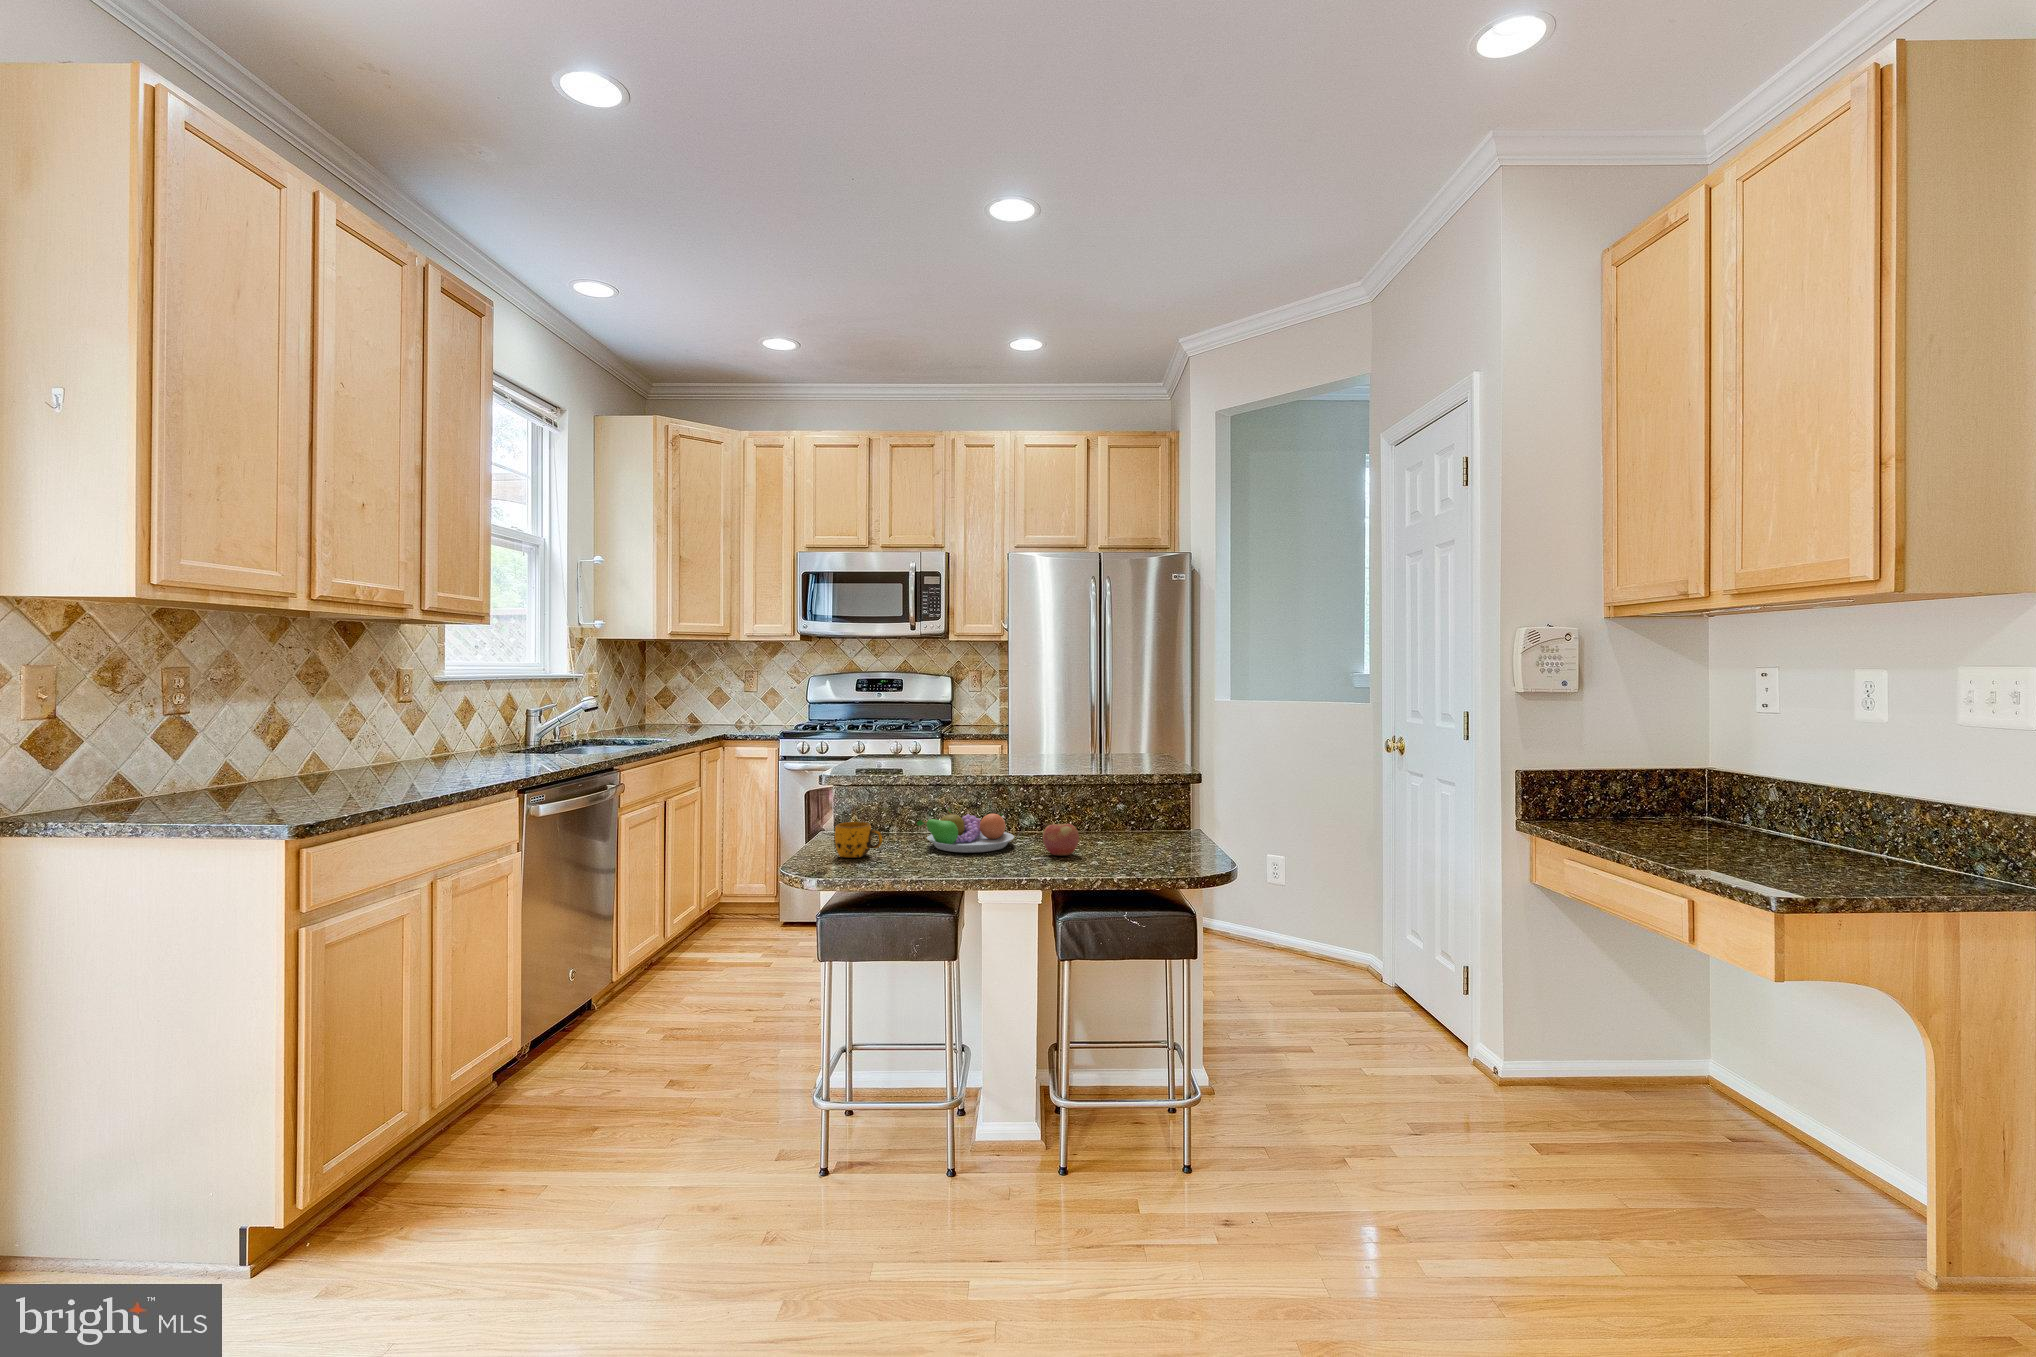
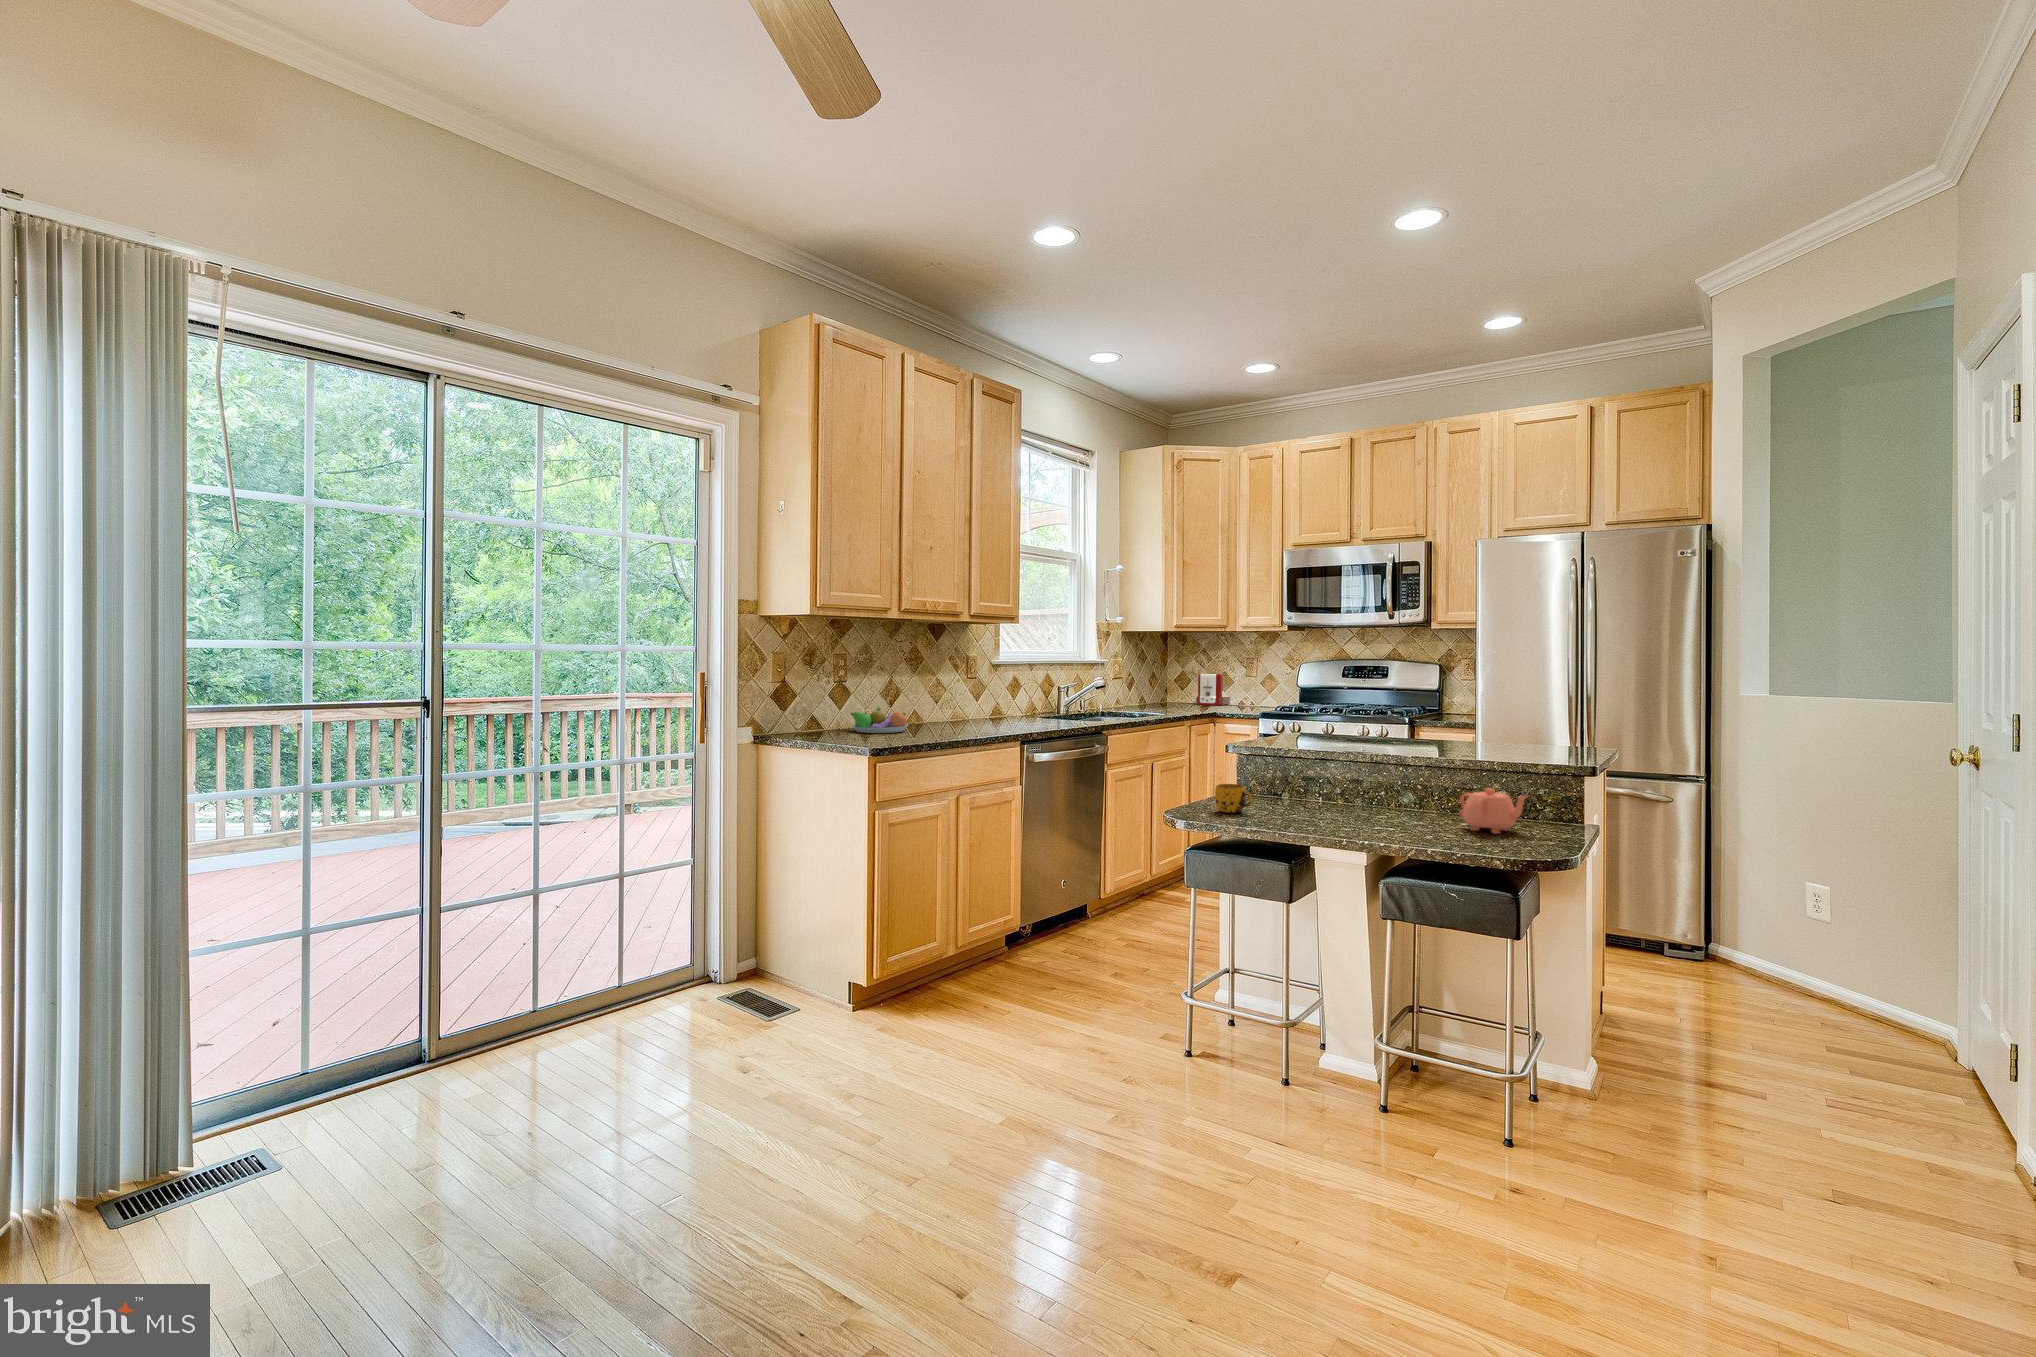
toaster: none [689,690,728,728] -> present [1196,673,1230,705]
teapot: none [1097,801,1166,848] -> present [1460,788,1527,834]
fruit bowl: present [917,809,1014,853] -> present [851,707,908,733]
apple: present [1043,824,1079,855] -> none [1393,802,1428,832]

